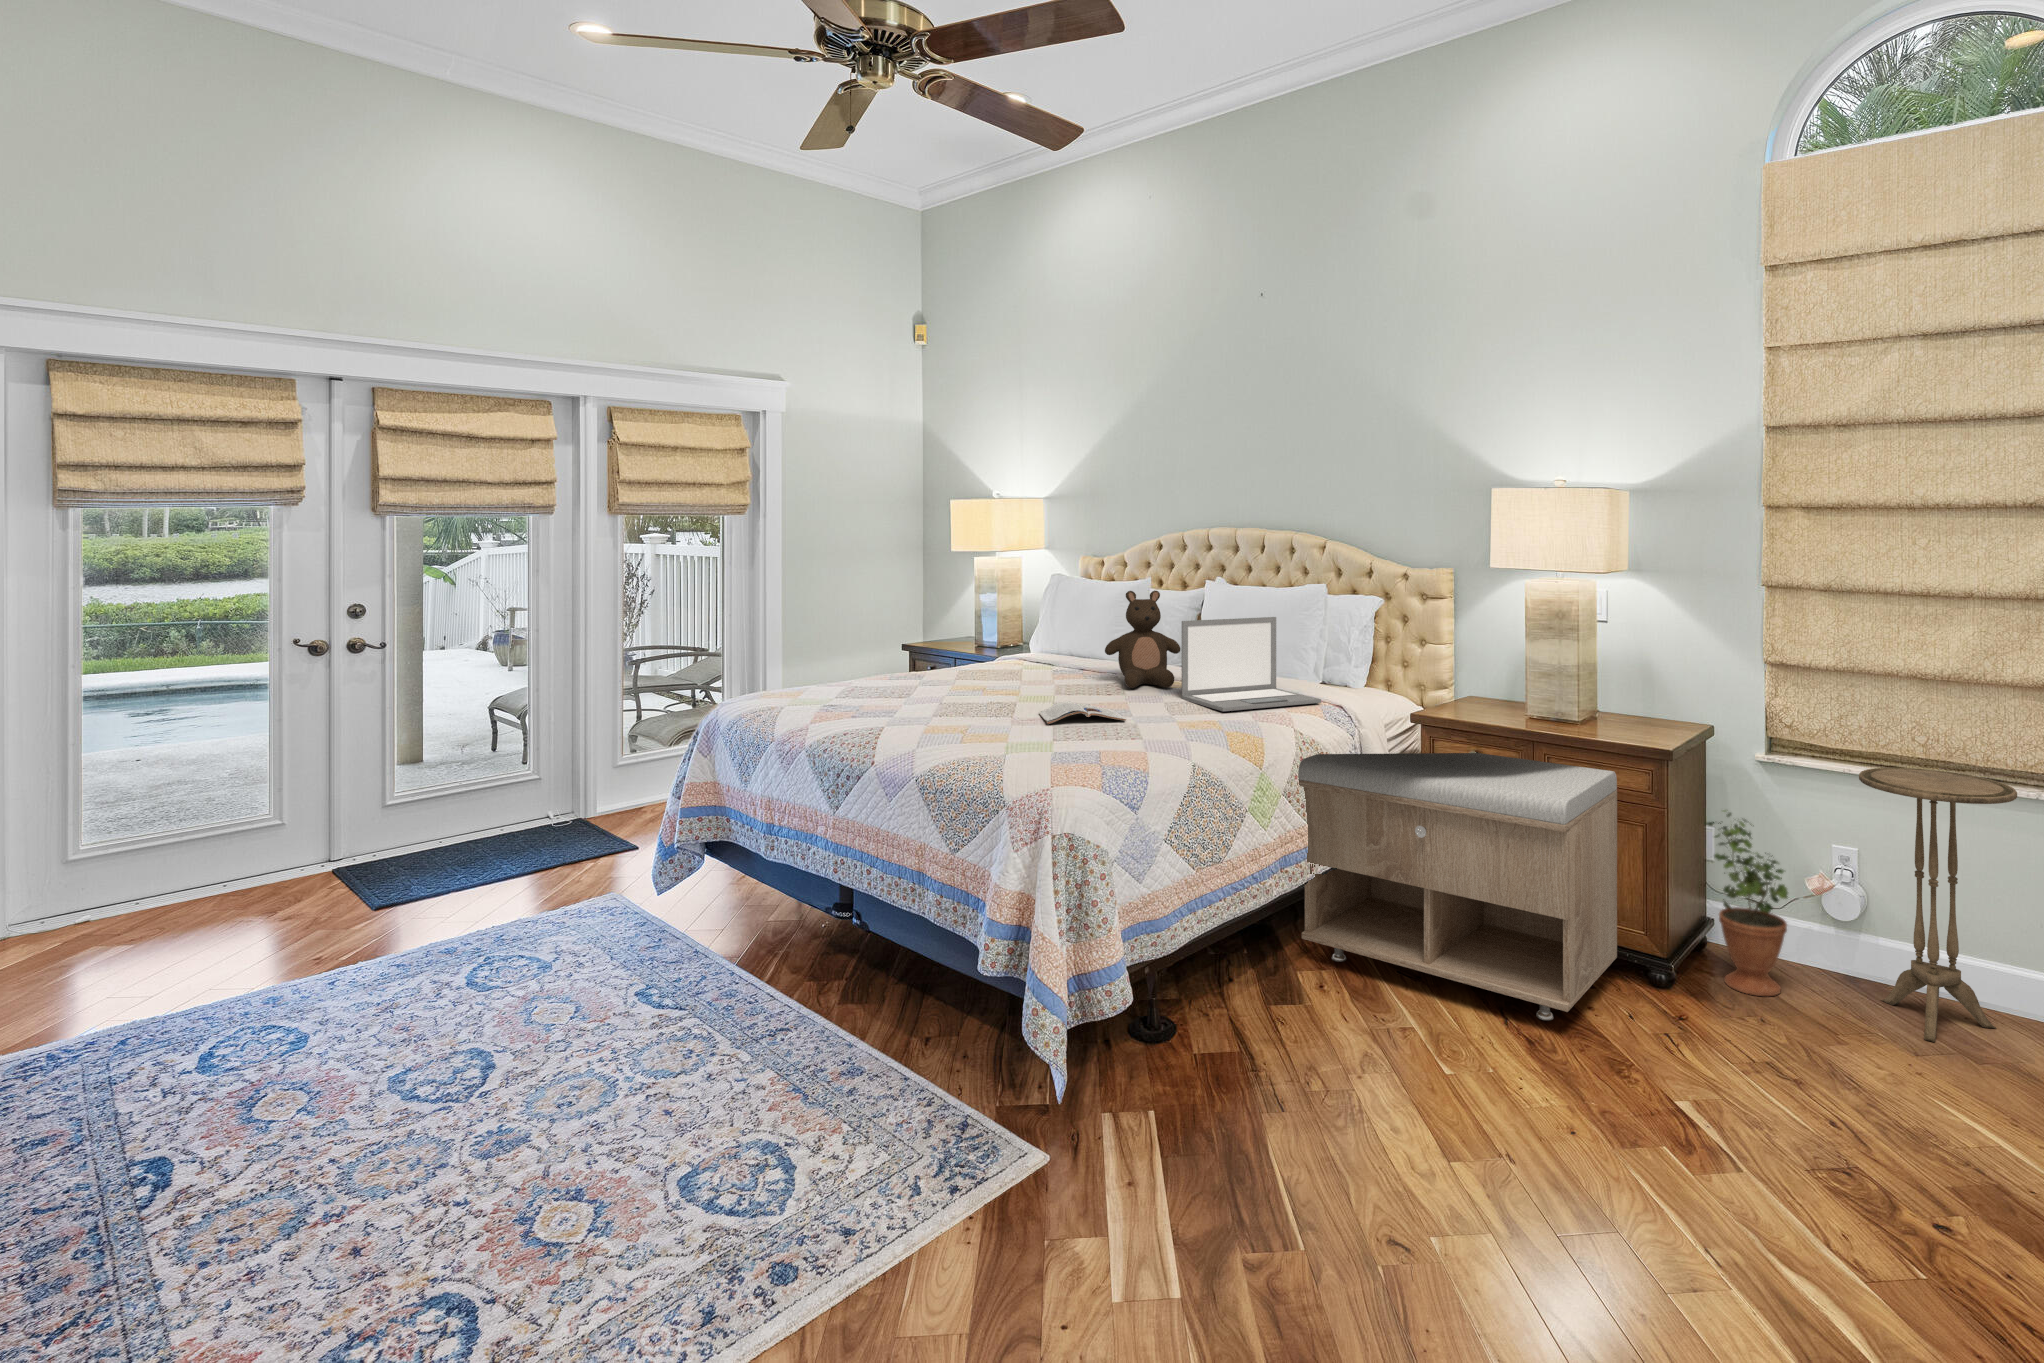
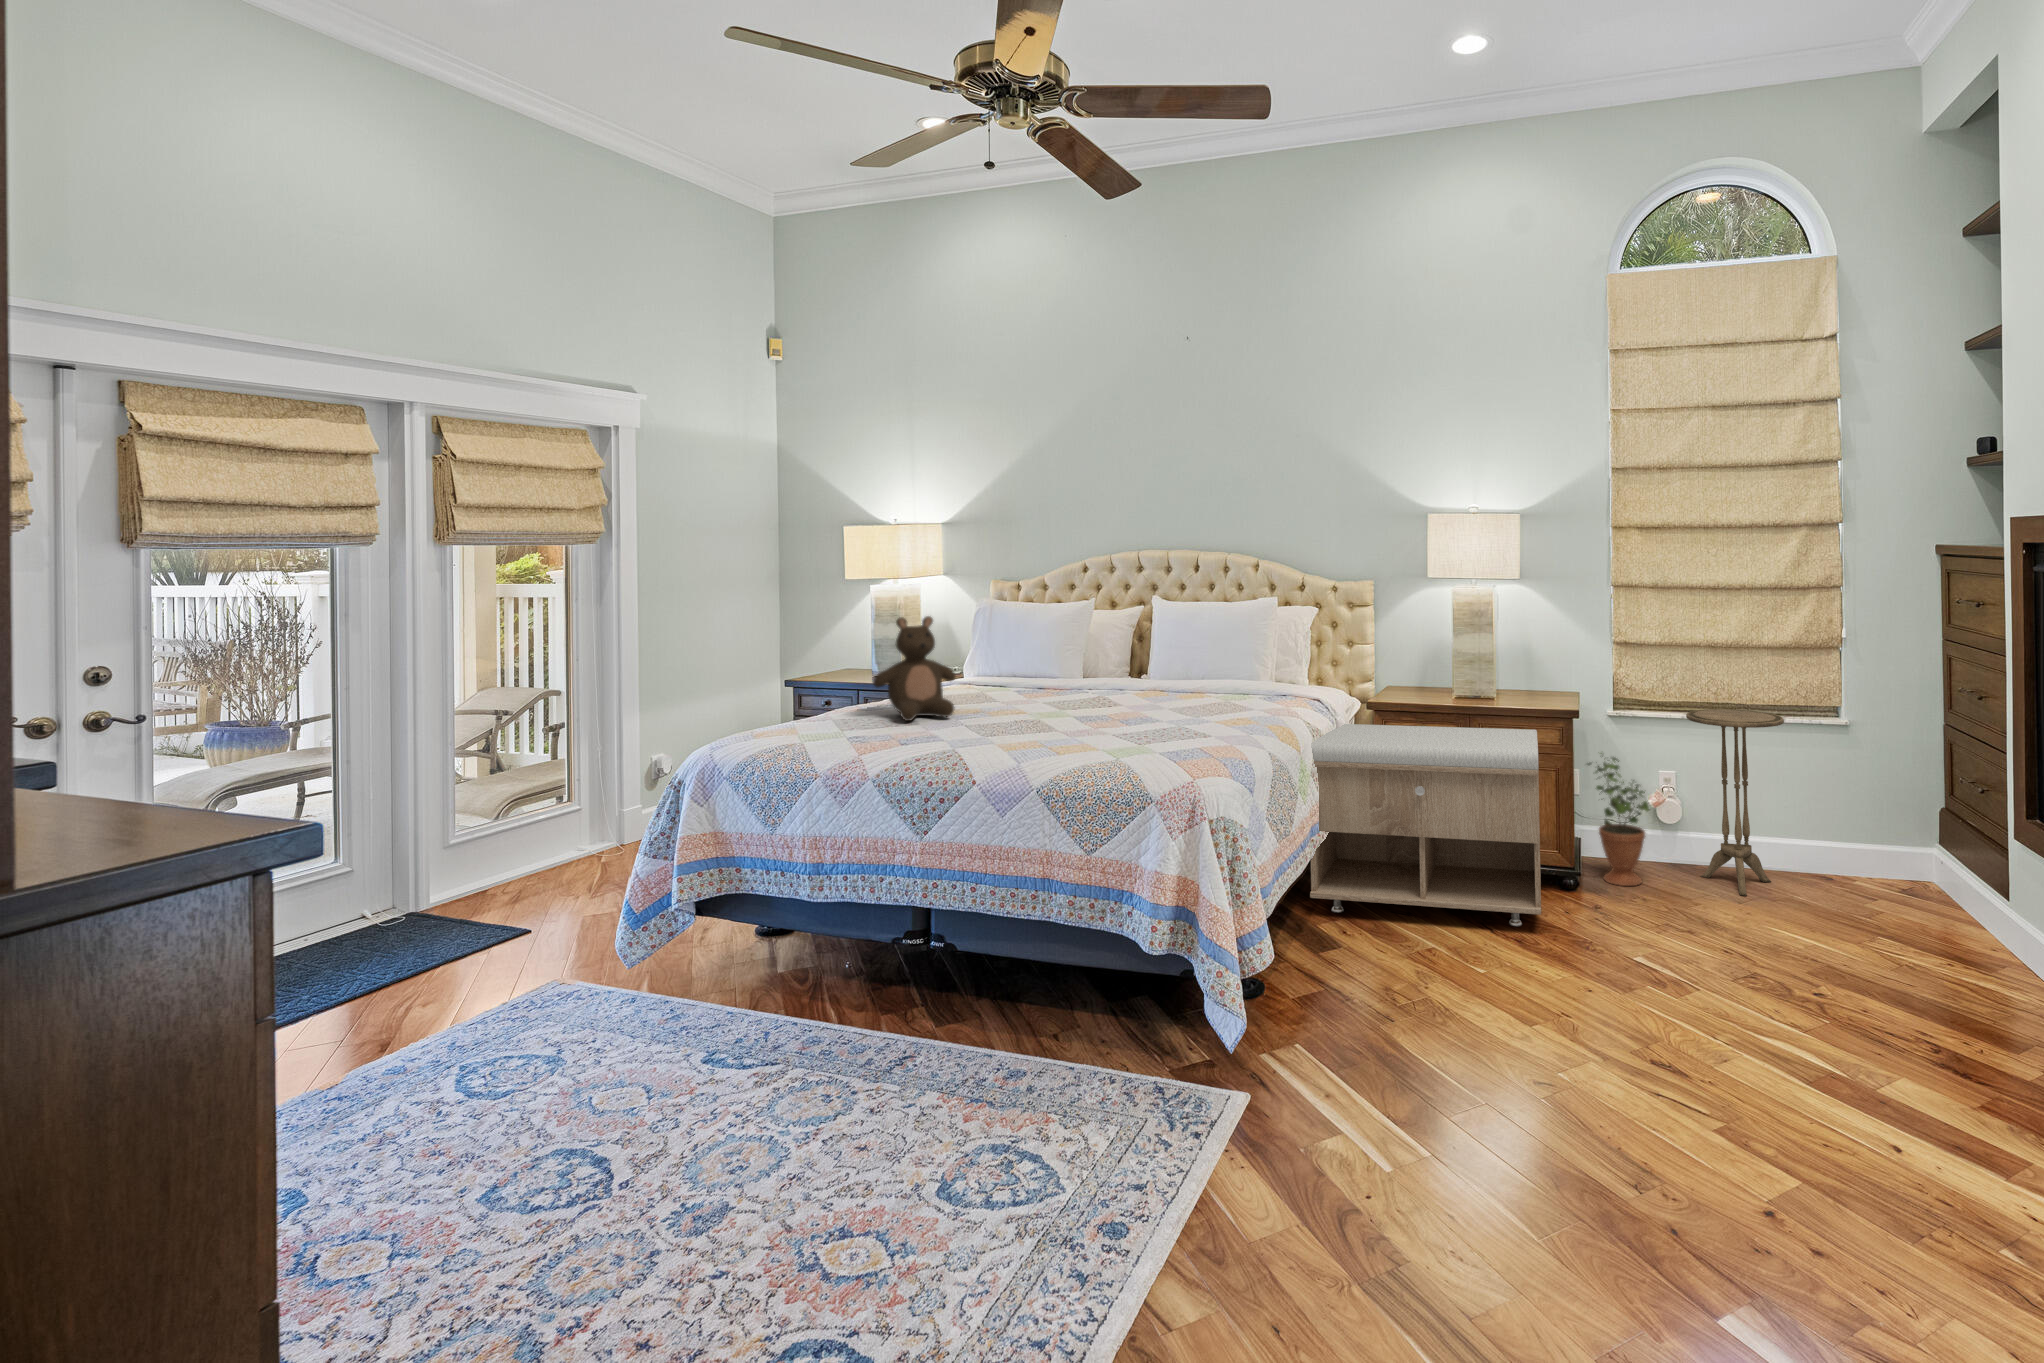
stuffed bear: present [1105,591,1180,688] -> present [873,616,956,721]
laptop: present [1182,617,1321,711] -> none [1170,625,1290,709]
magazine: present [1039,701,1126,724] -> none [1070,711,1160,732]

